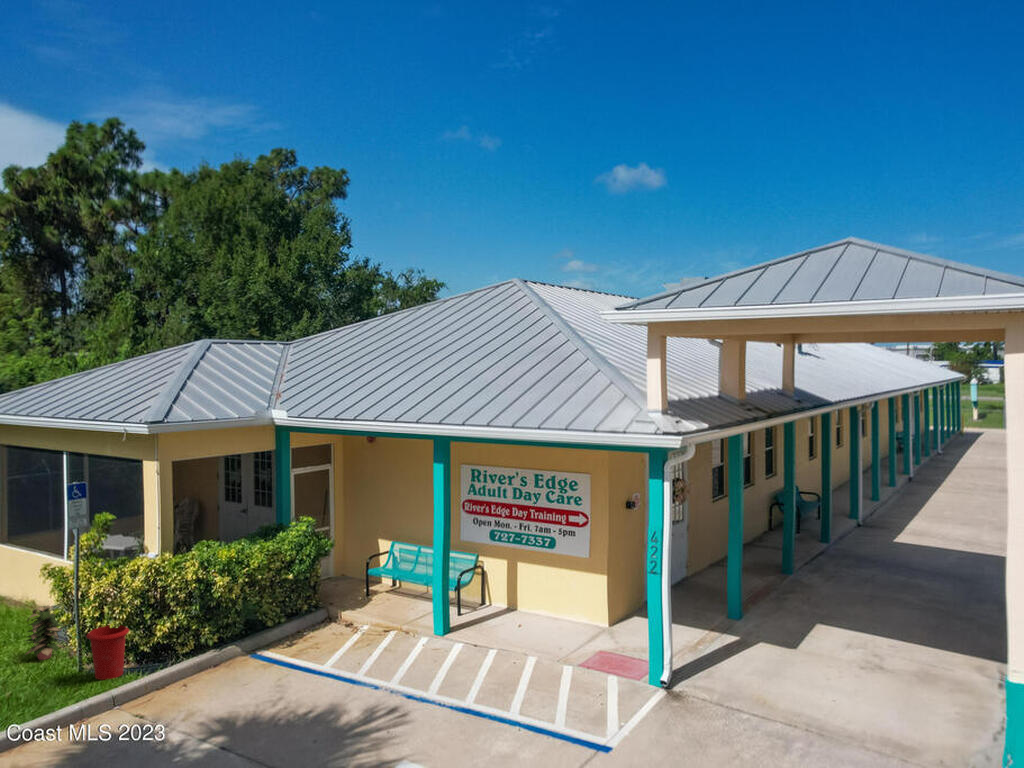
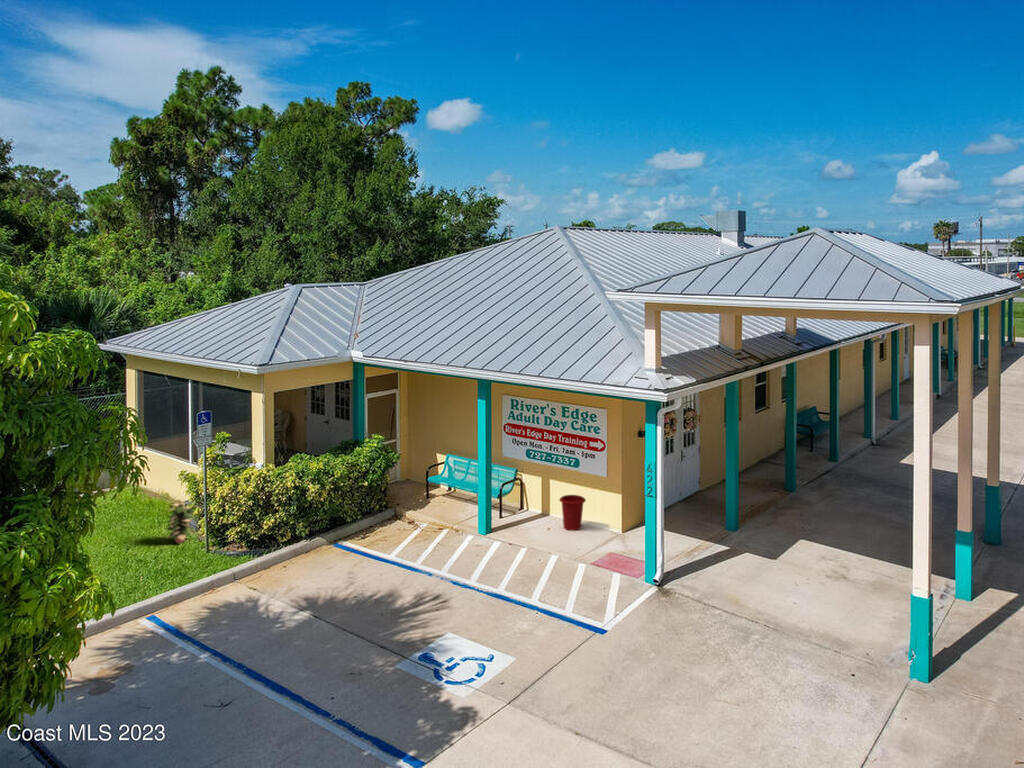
waste bin: present [87,625,129,680] -> present [559,495,586,531]

